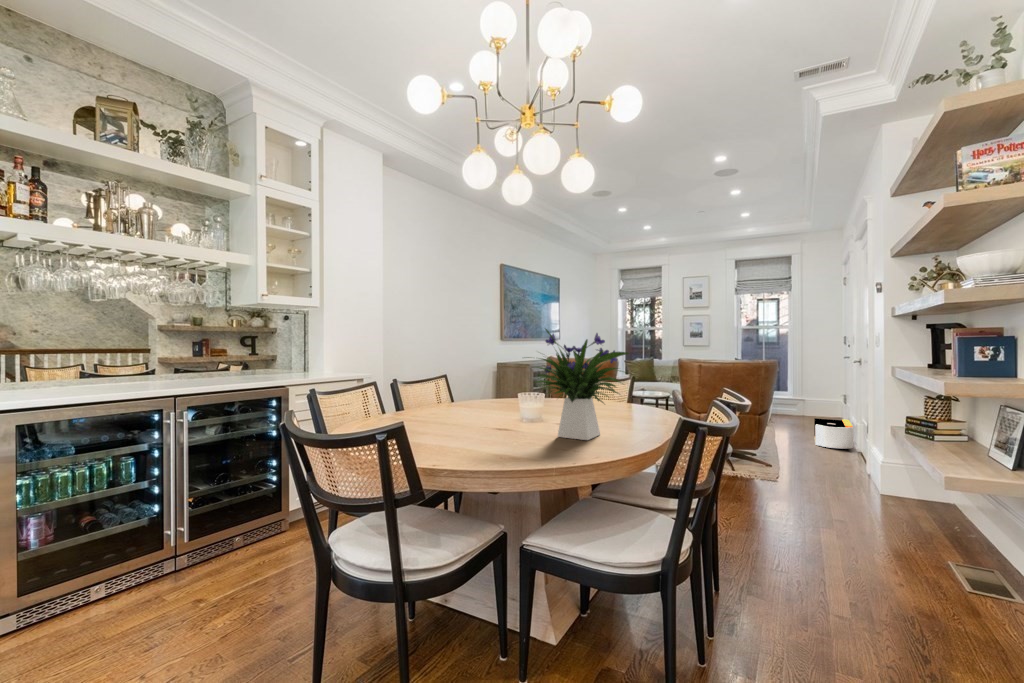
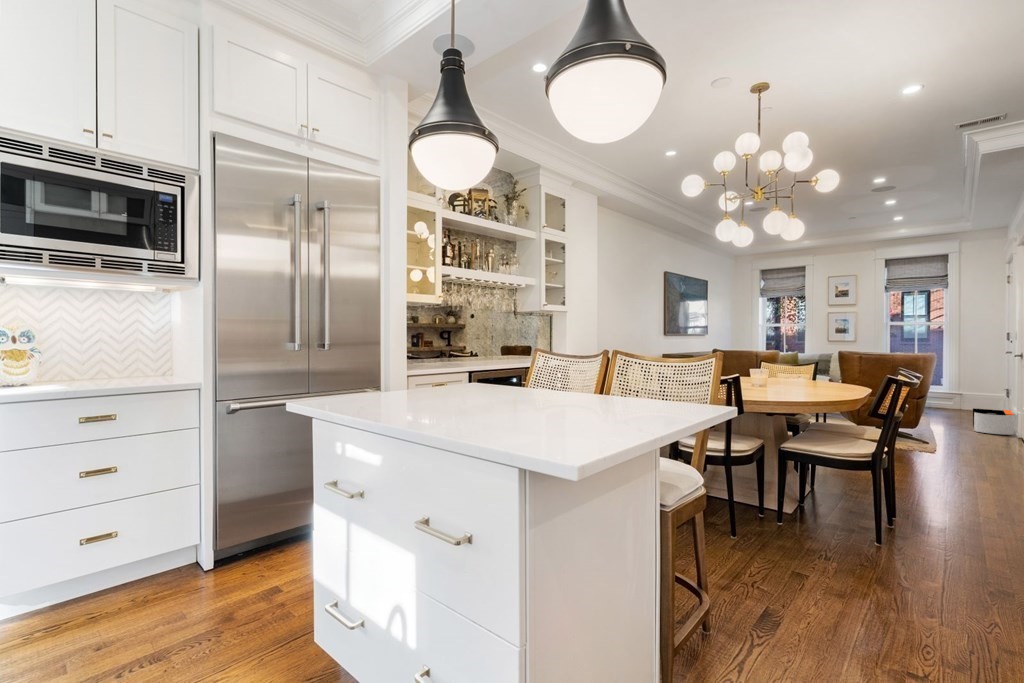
flower arrangement: present [528,329,629,440] -> none [776,325,847,391]

